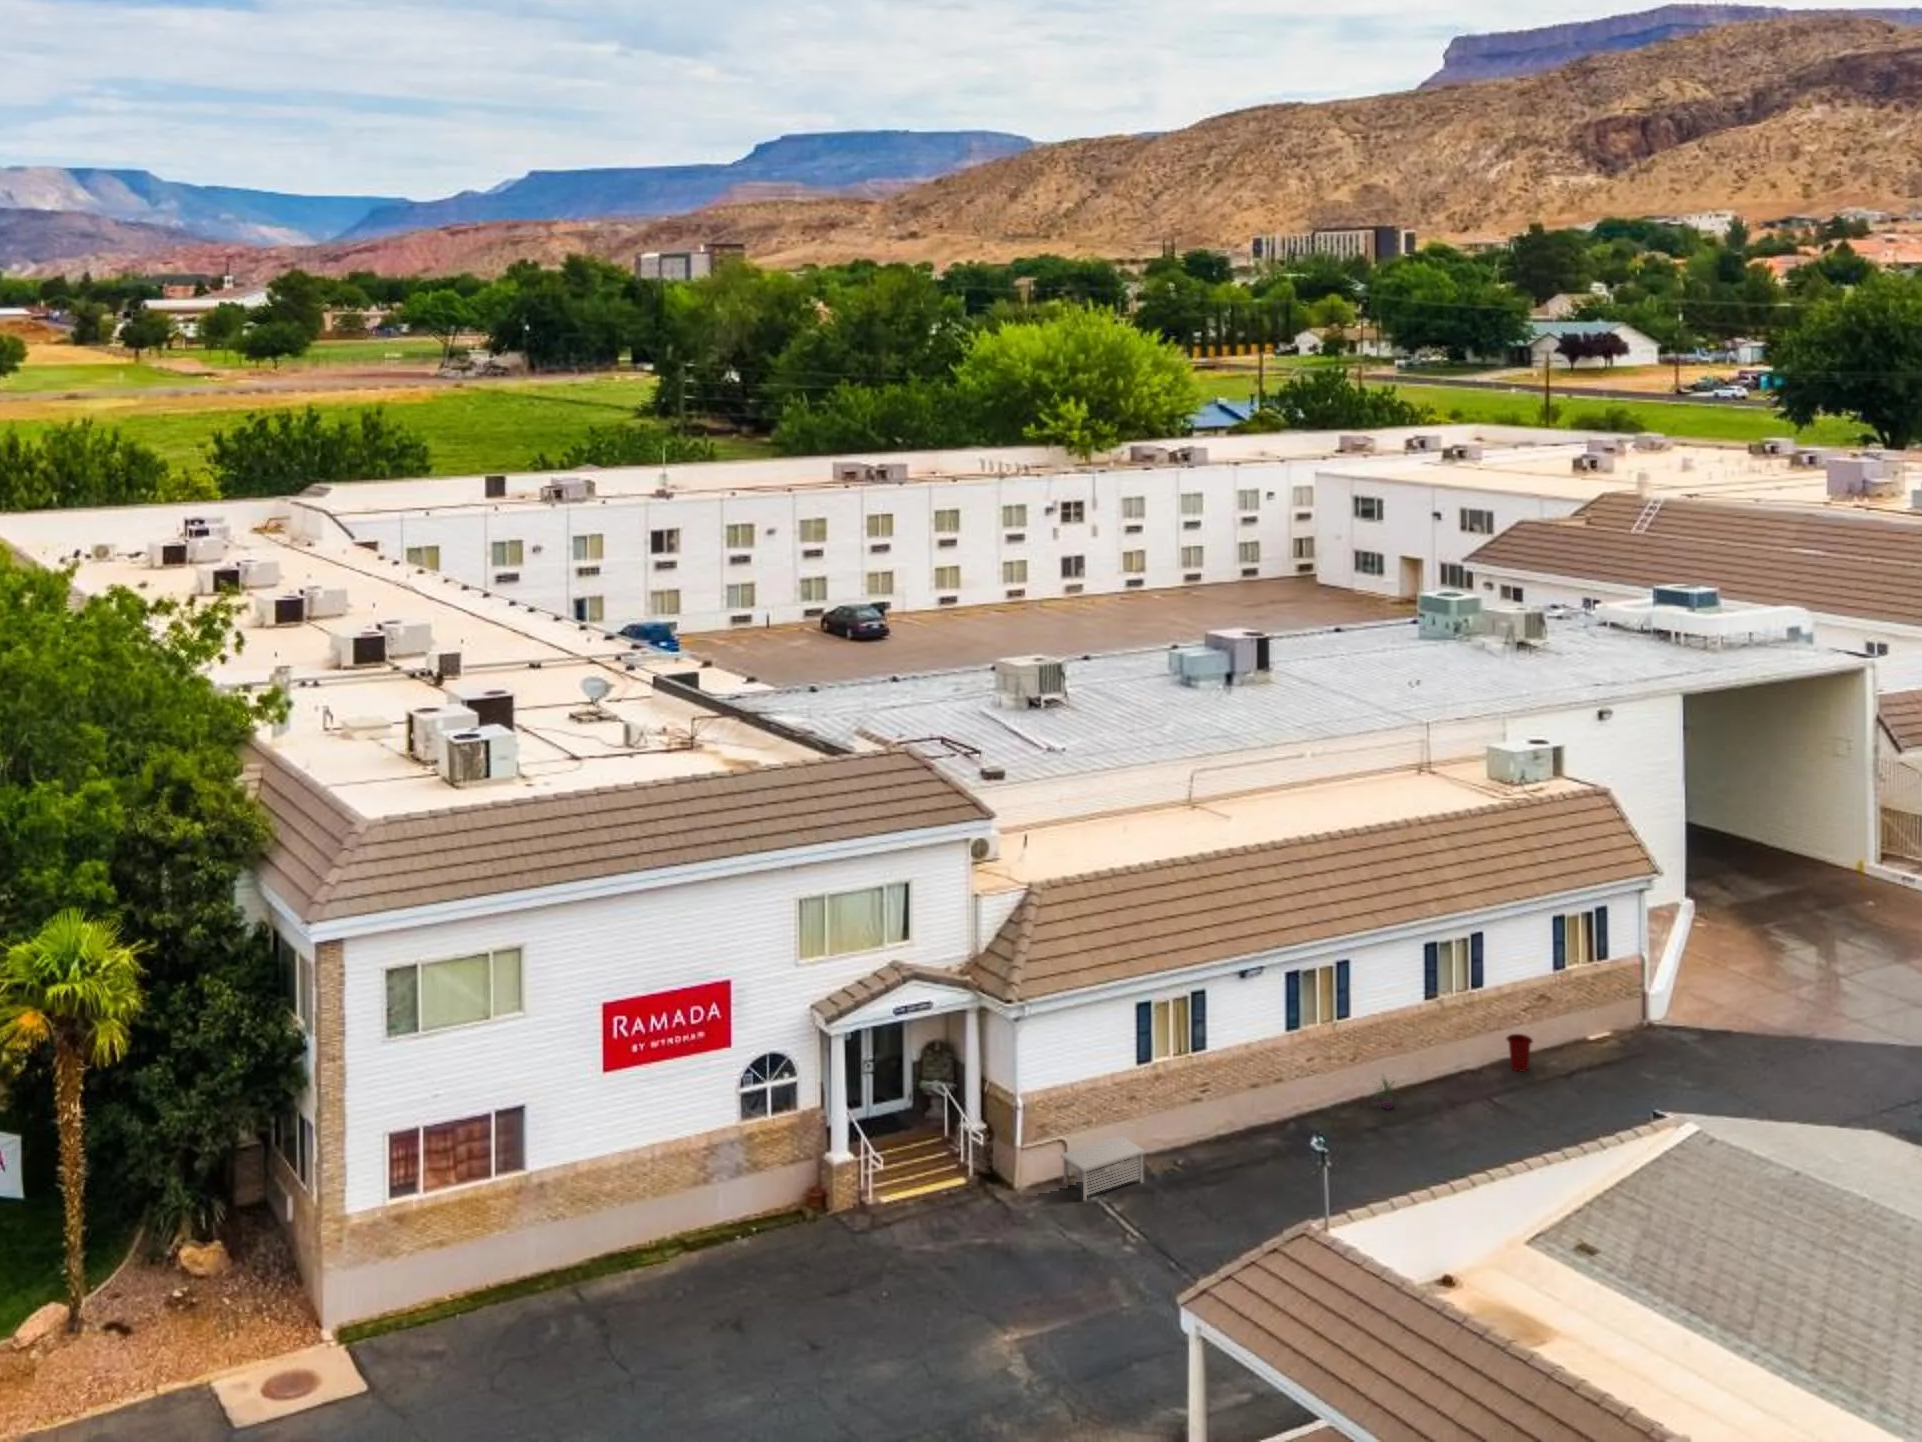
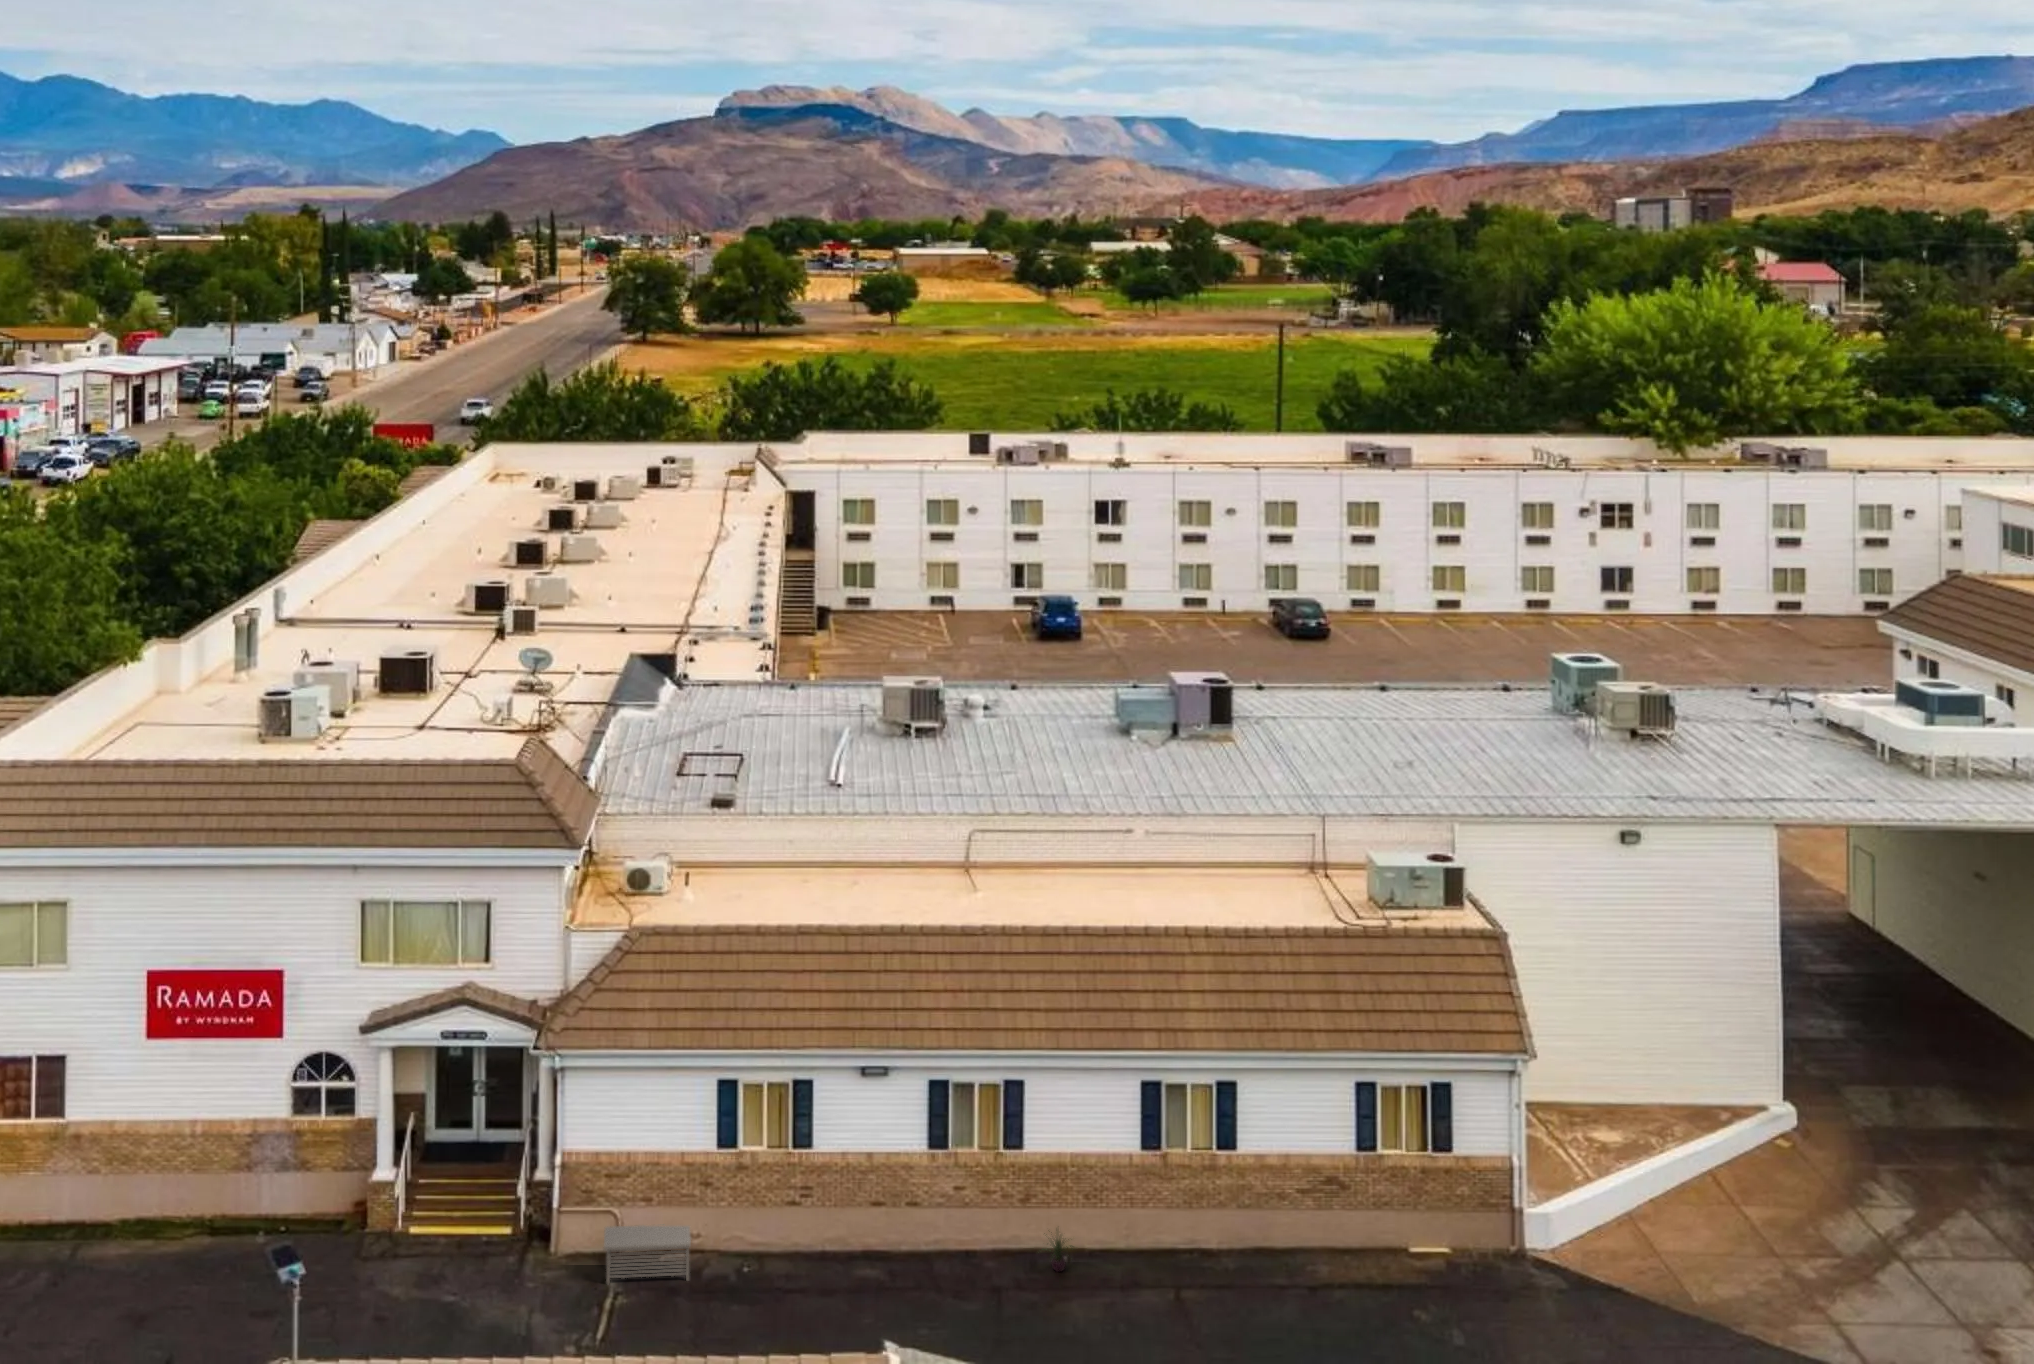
waste bin: present [1507,1034,1533,1071] -> none [1265,1219,1299,1269]

